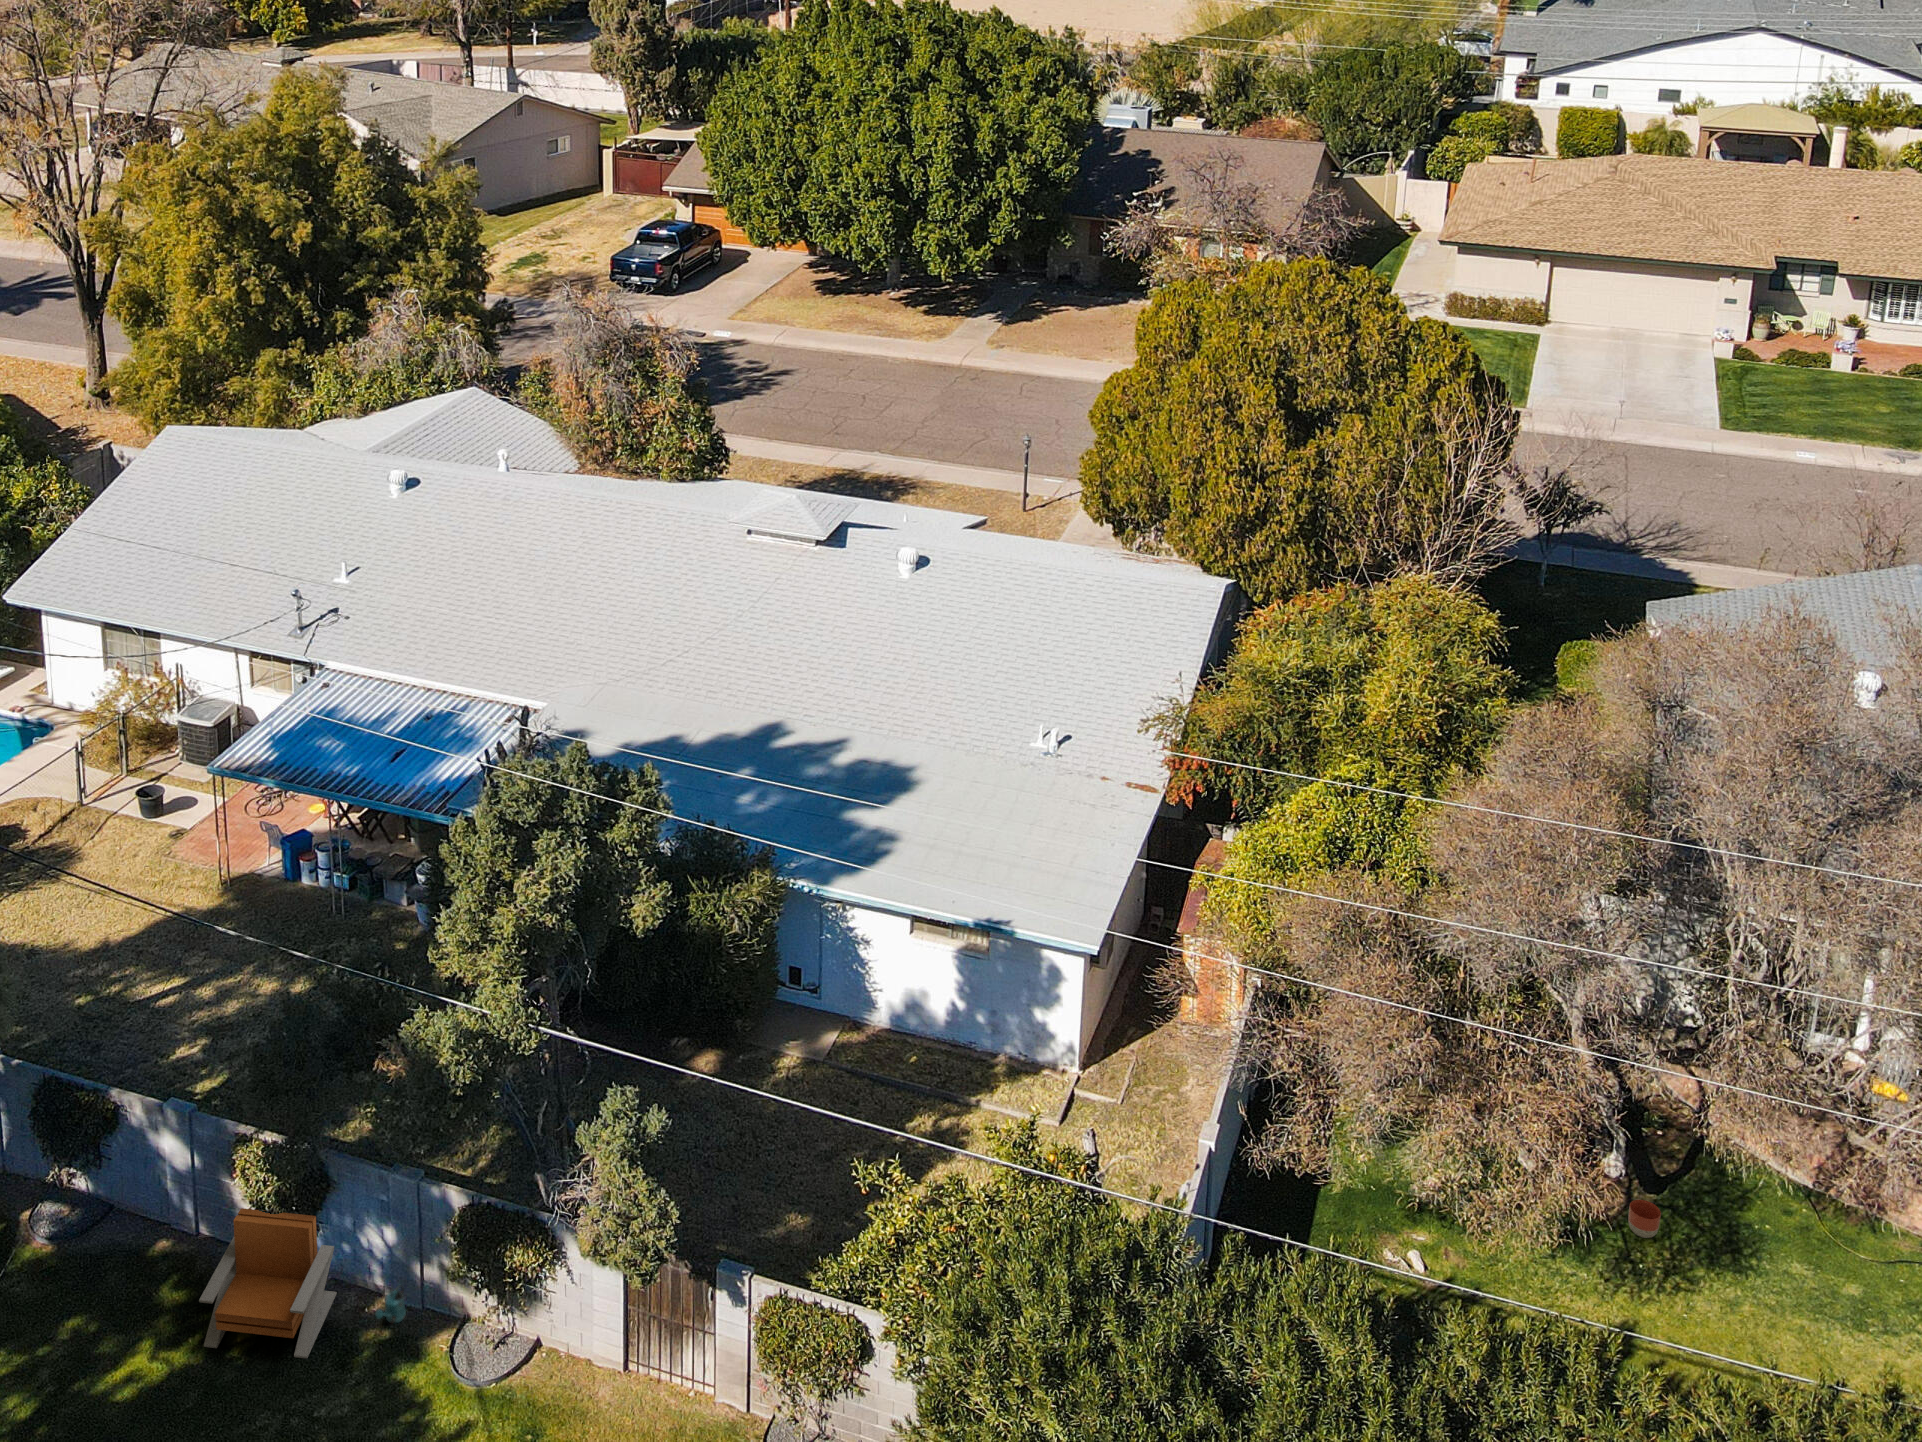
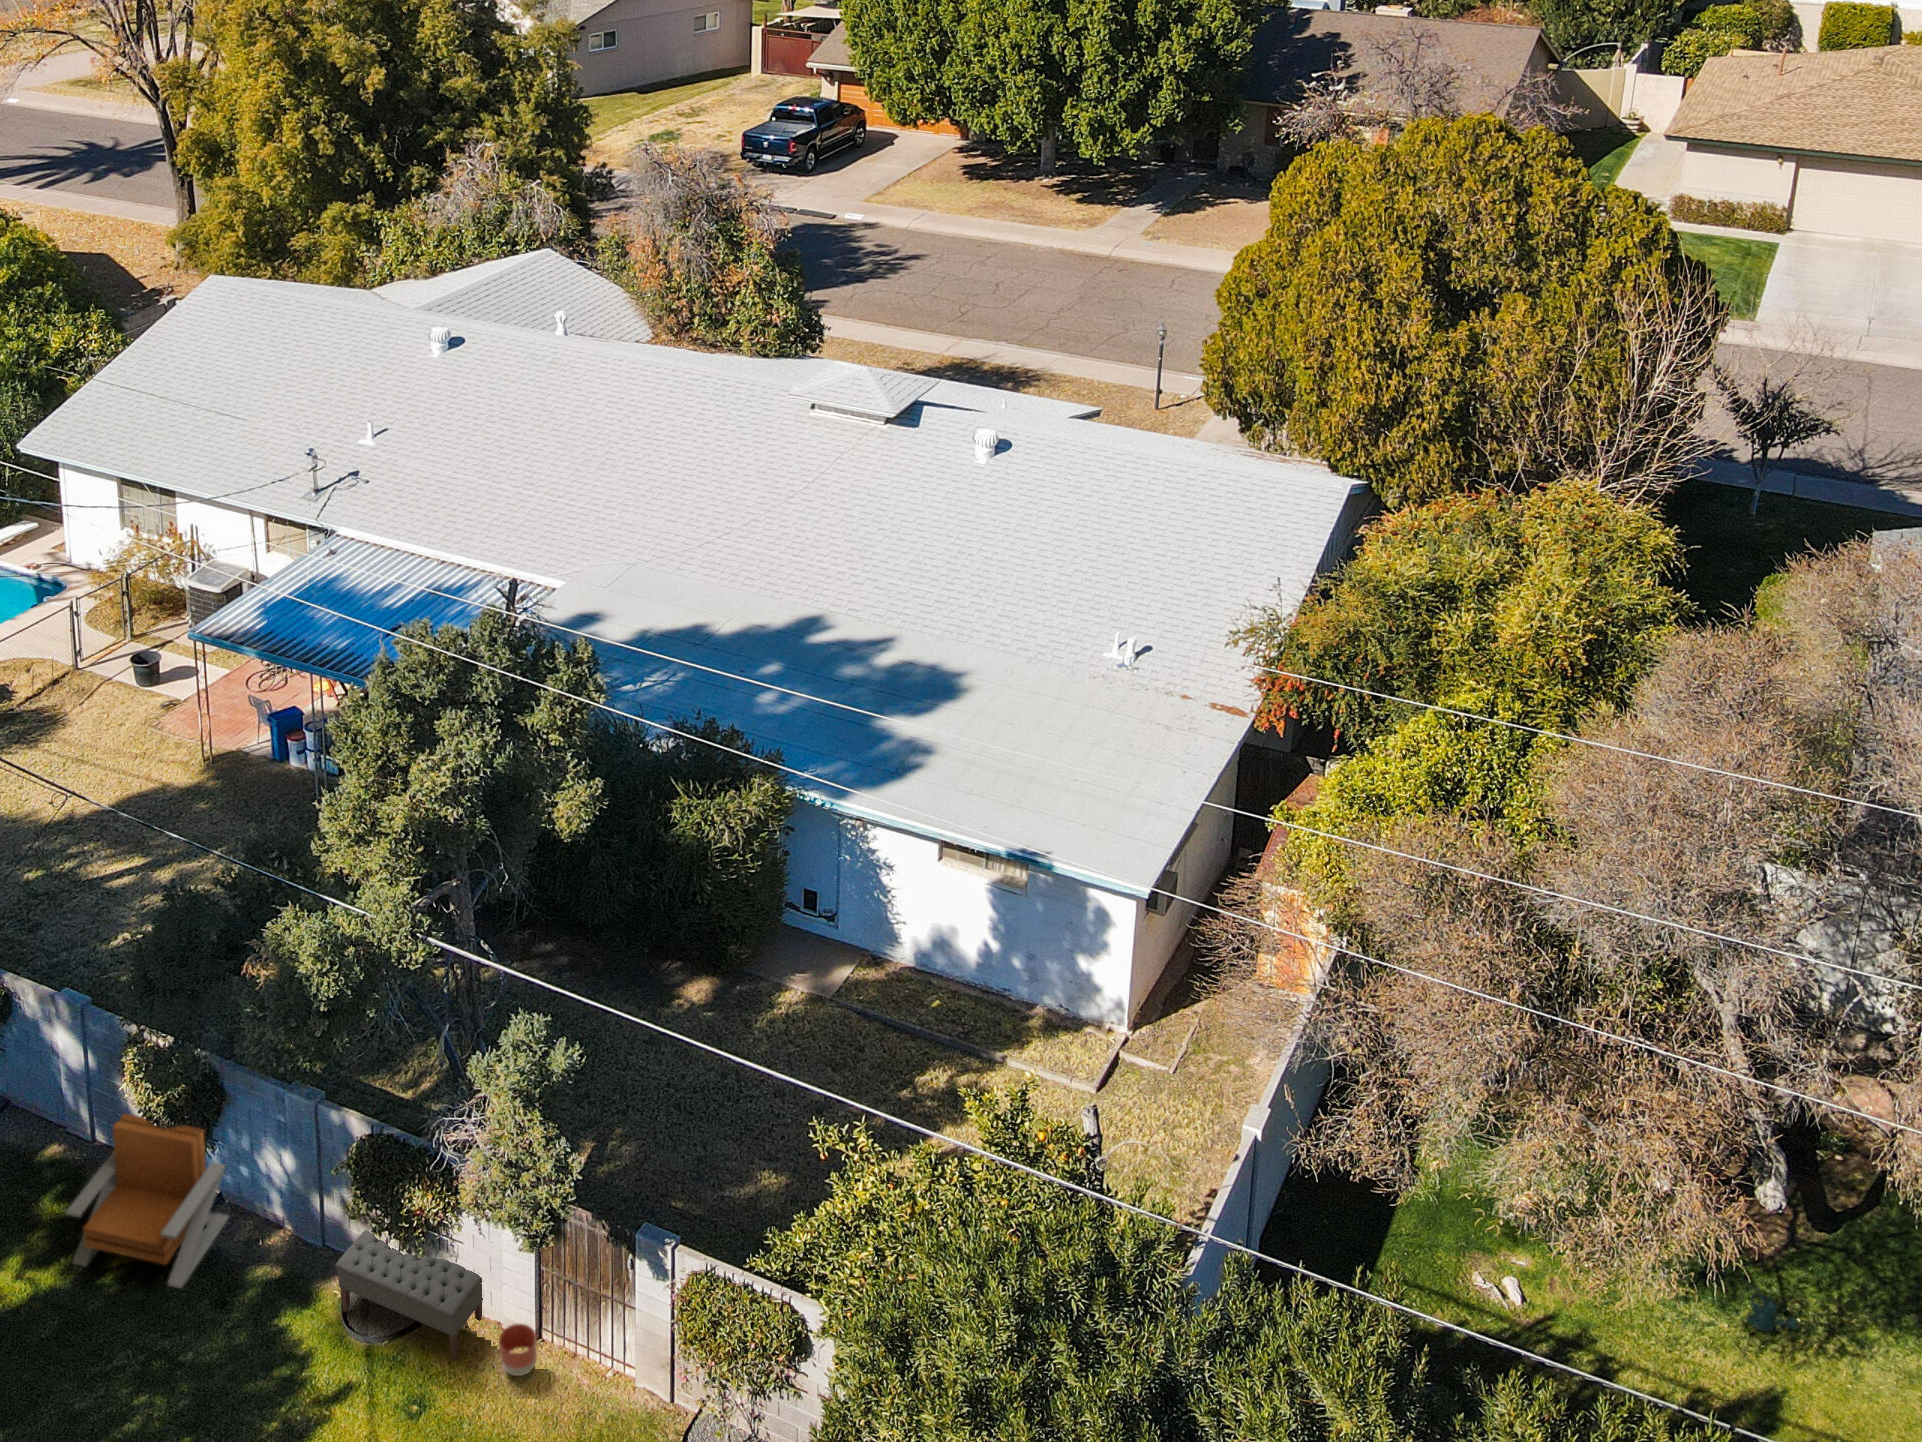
planter: present [1628,1200,1661,1238] -> present [499,1324,537,1376]
watering can: present [375,1286,406,1323] -> present [1747,1287,1797,1332]
bench: none [450,1288,581,1395] -> present [335,1230,484,1361]

